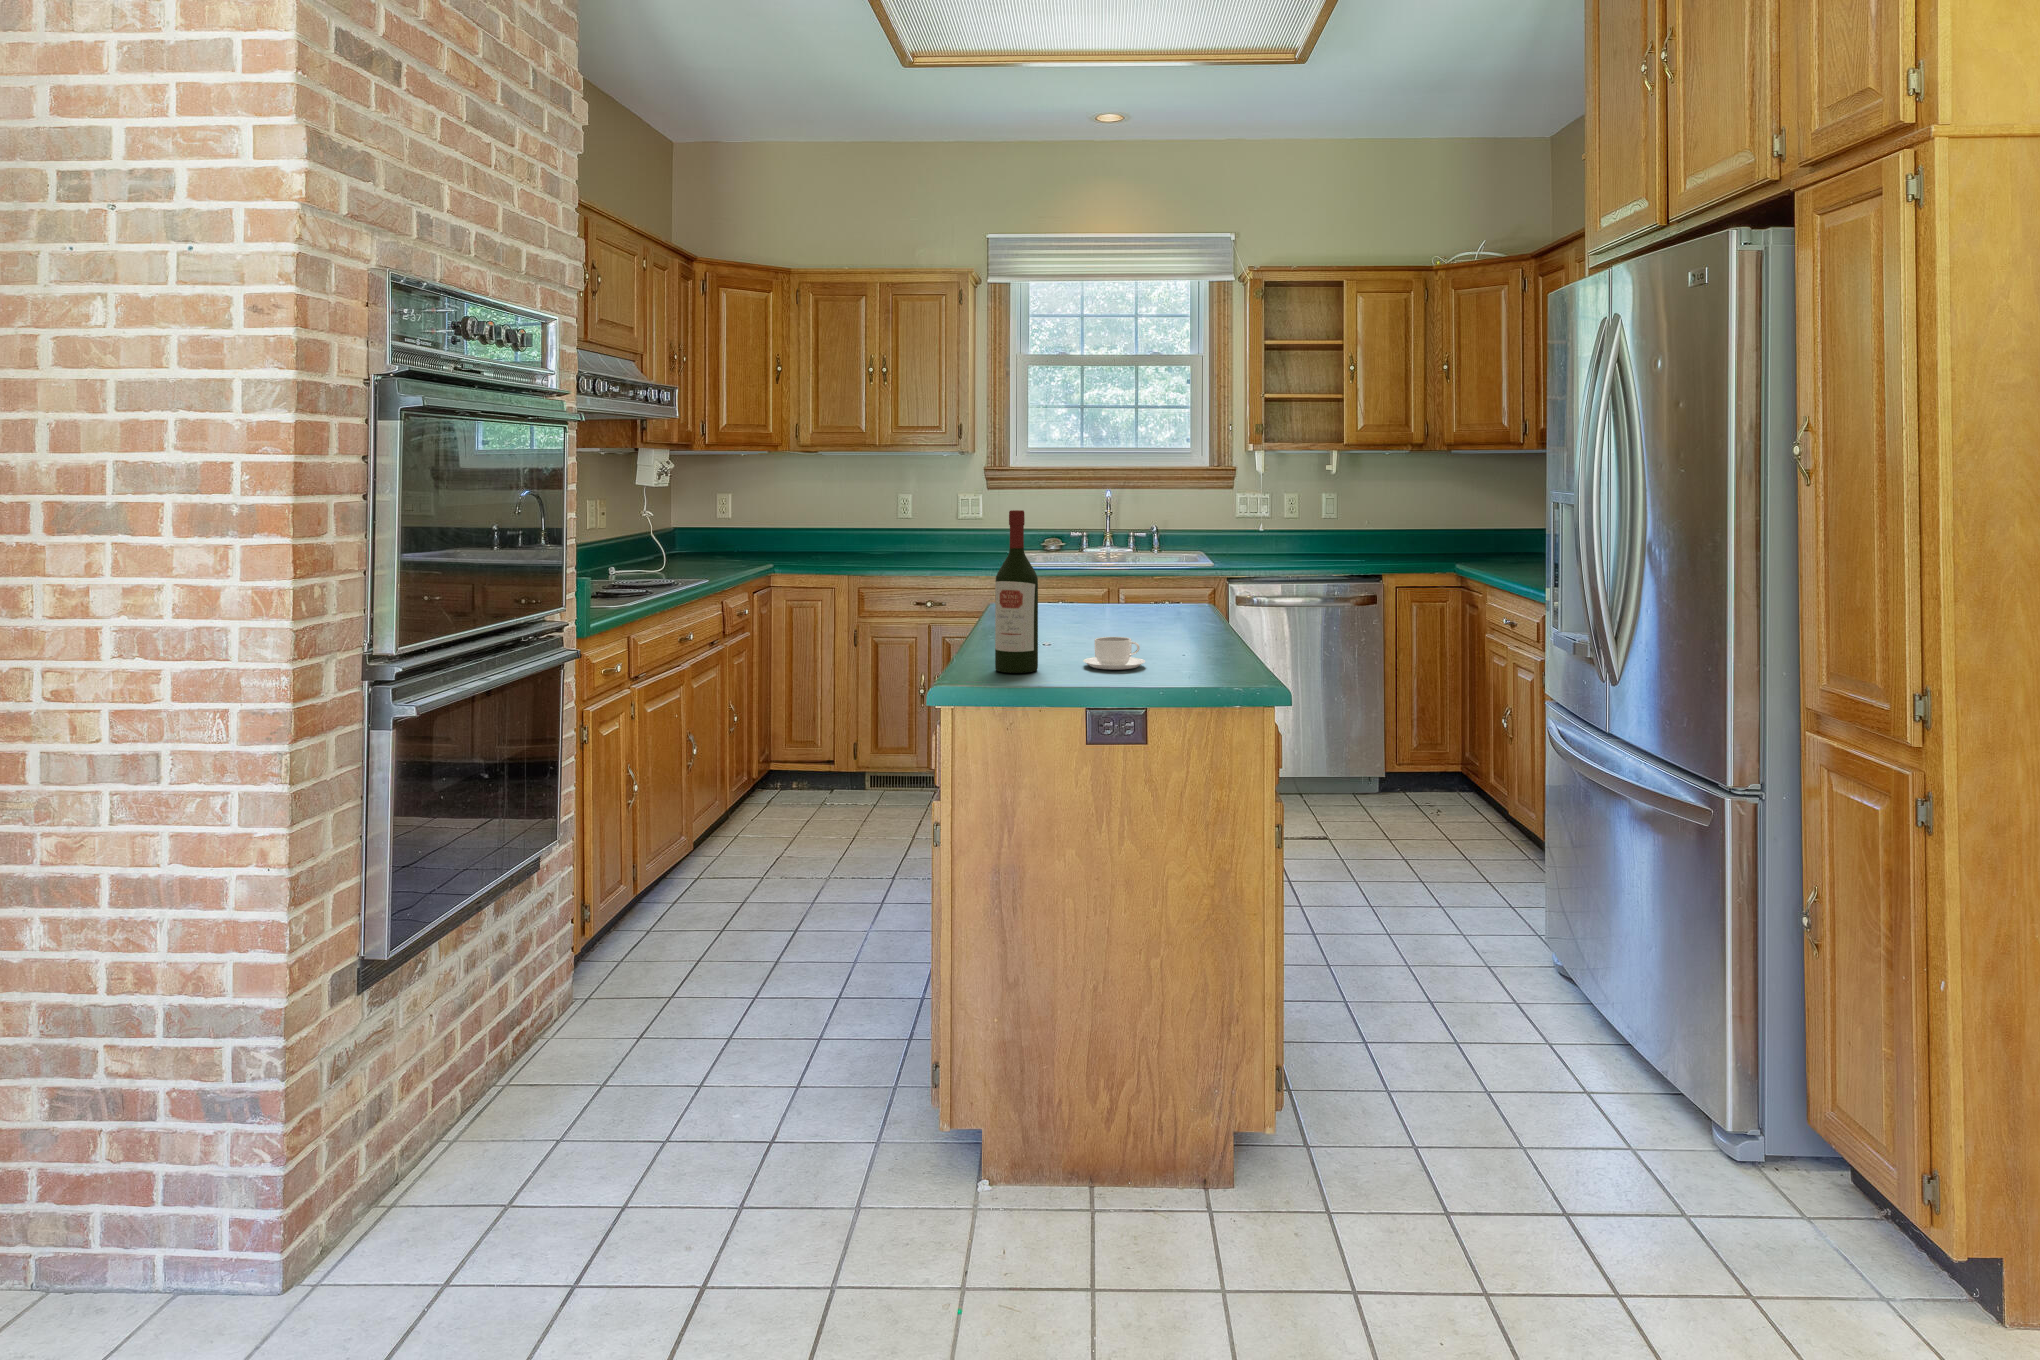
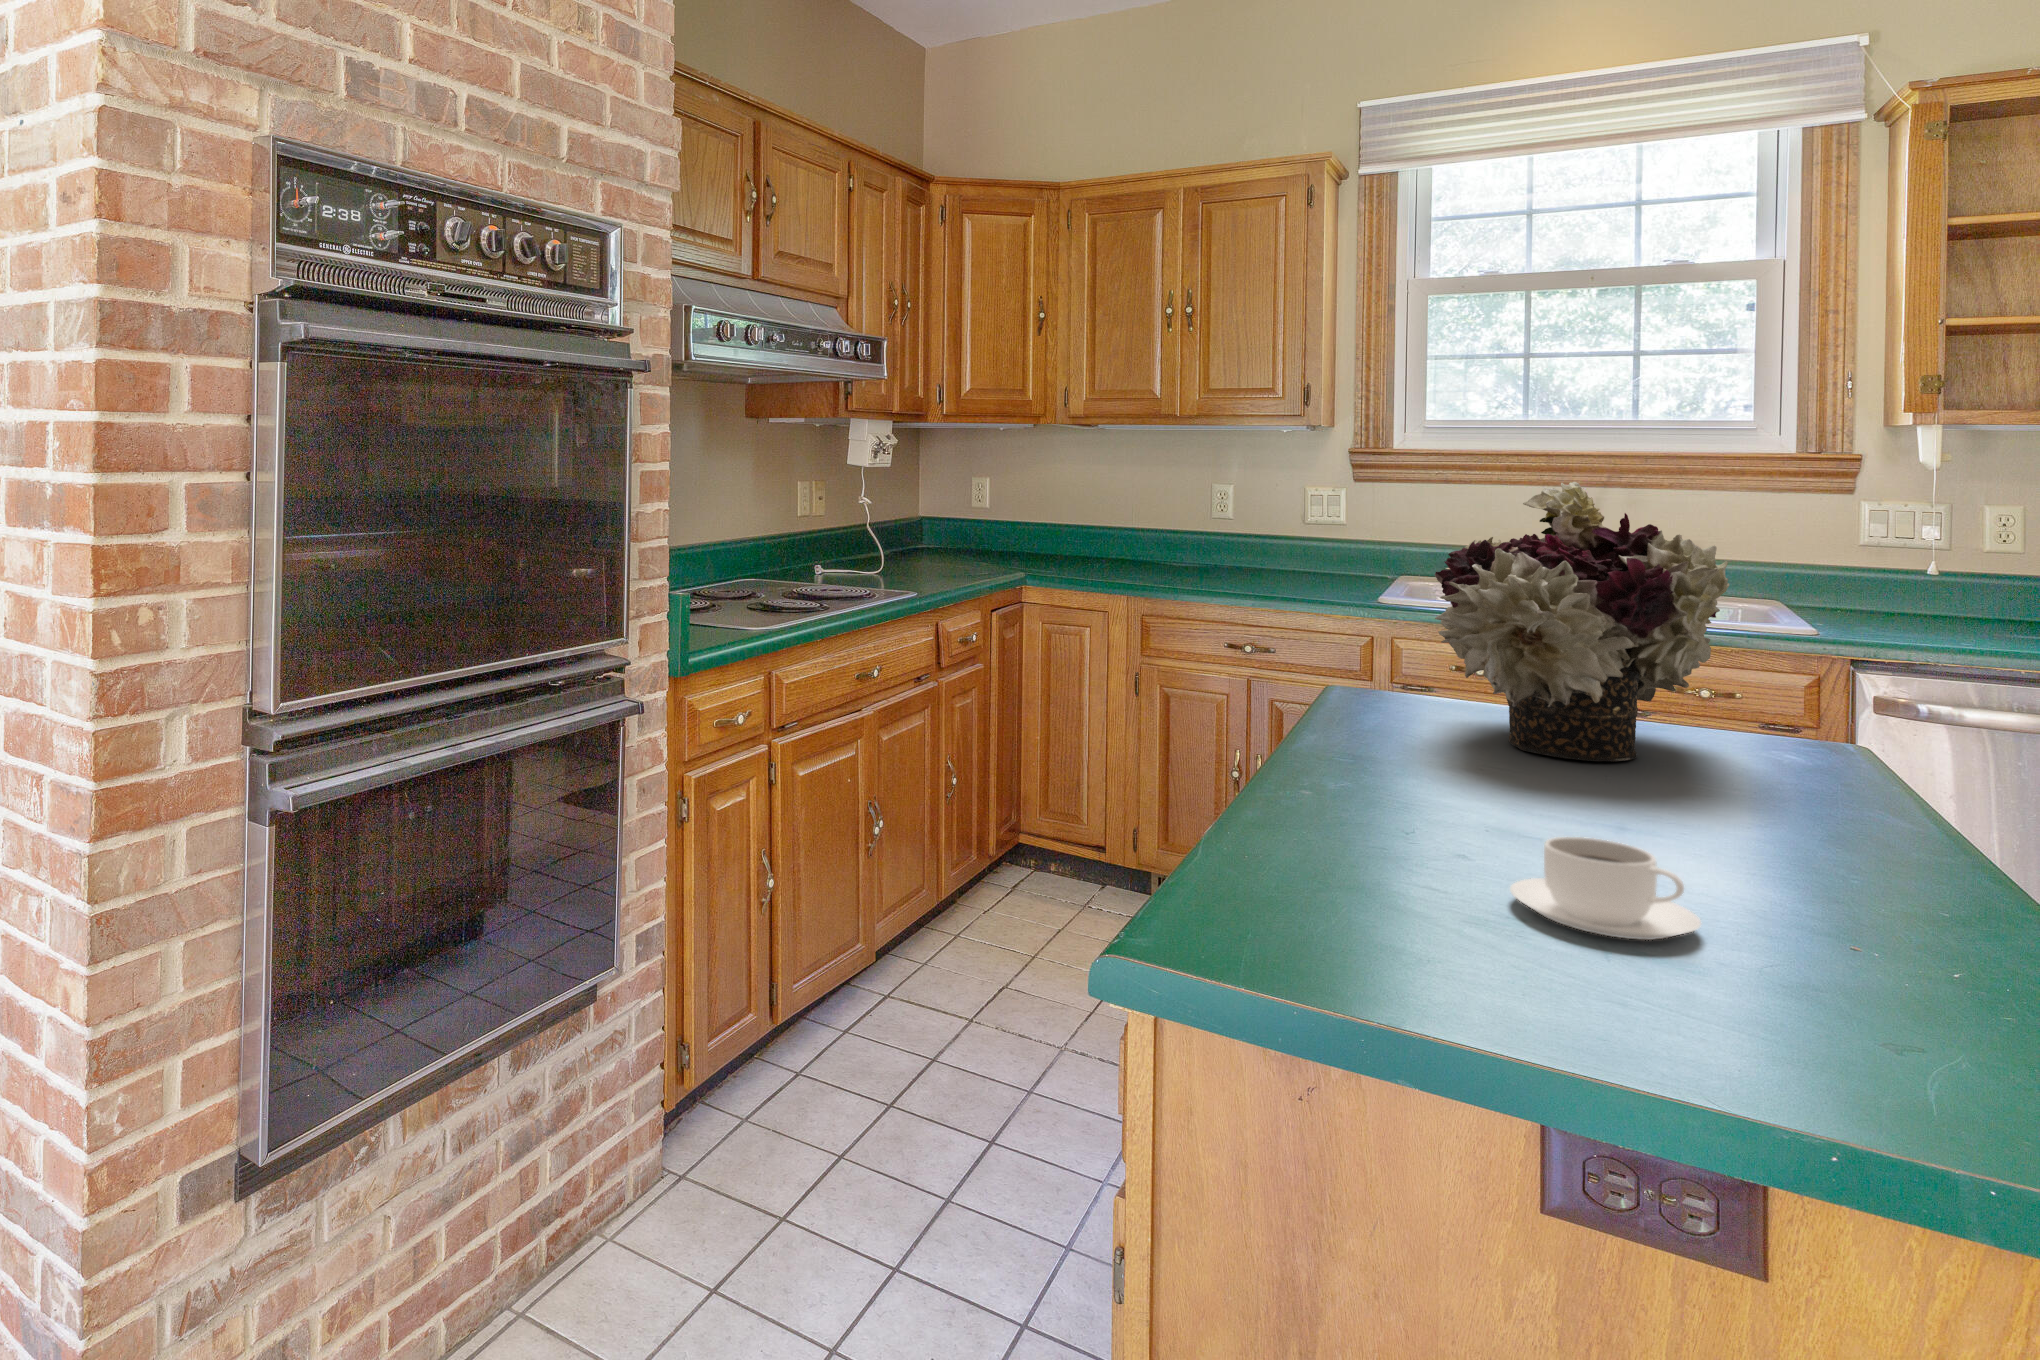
flower arrangement: none [1049,492,1166,624] -> present [1435,482,1729,762]
wine bottle: present [995,510,1038,673] -> none [1275,524,1386,904]

